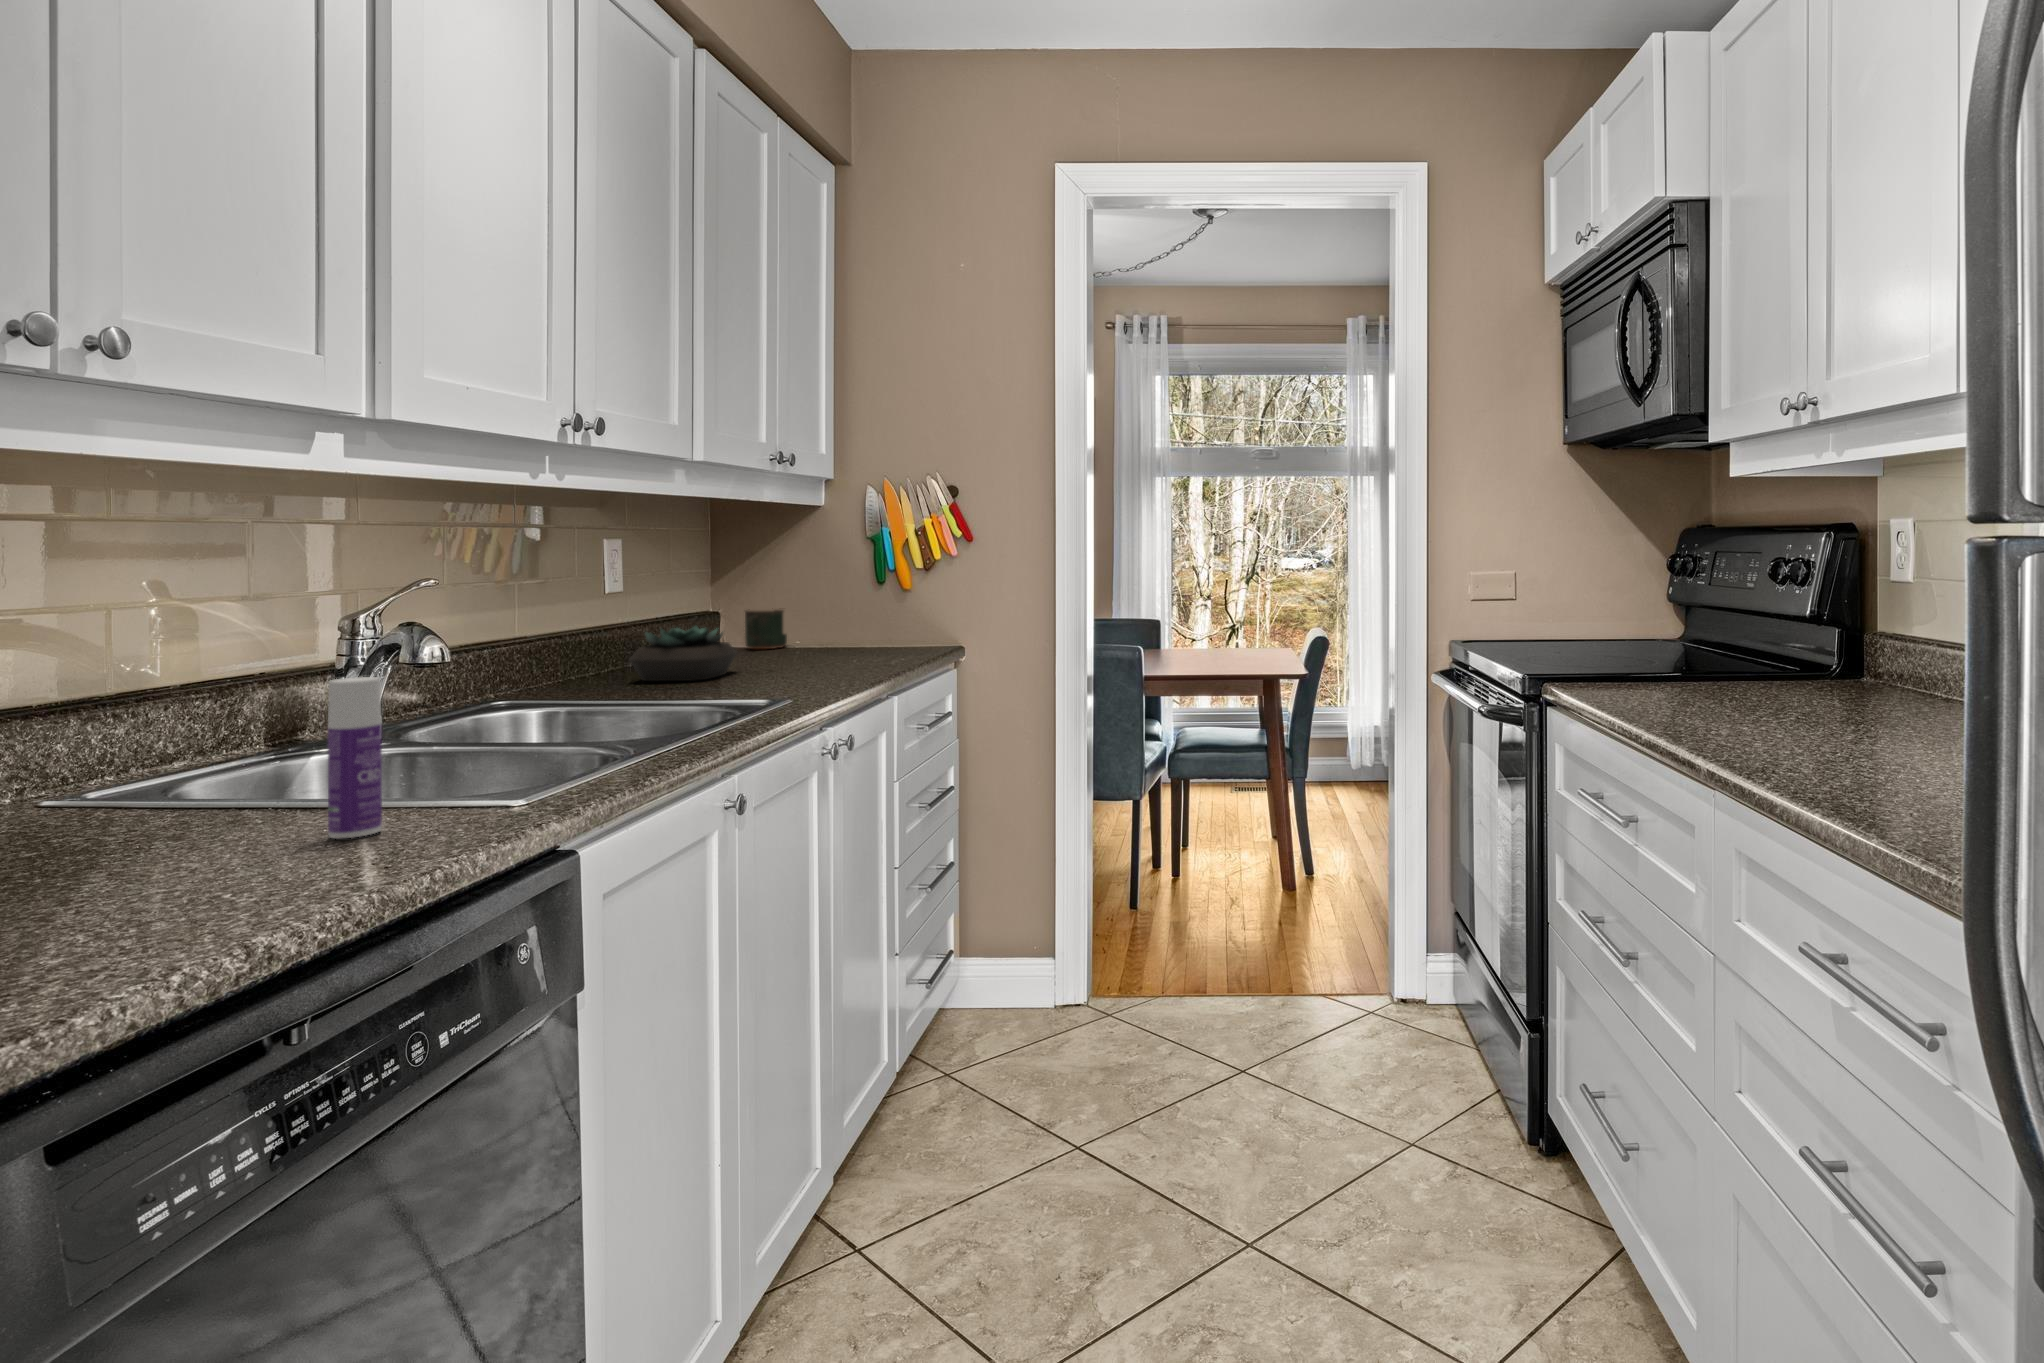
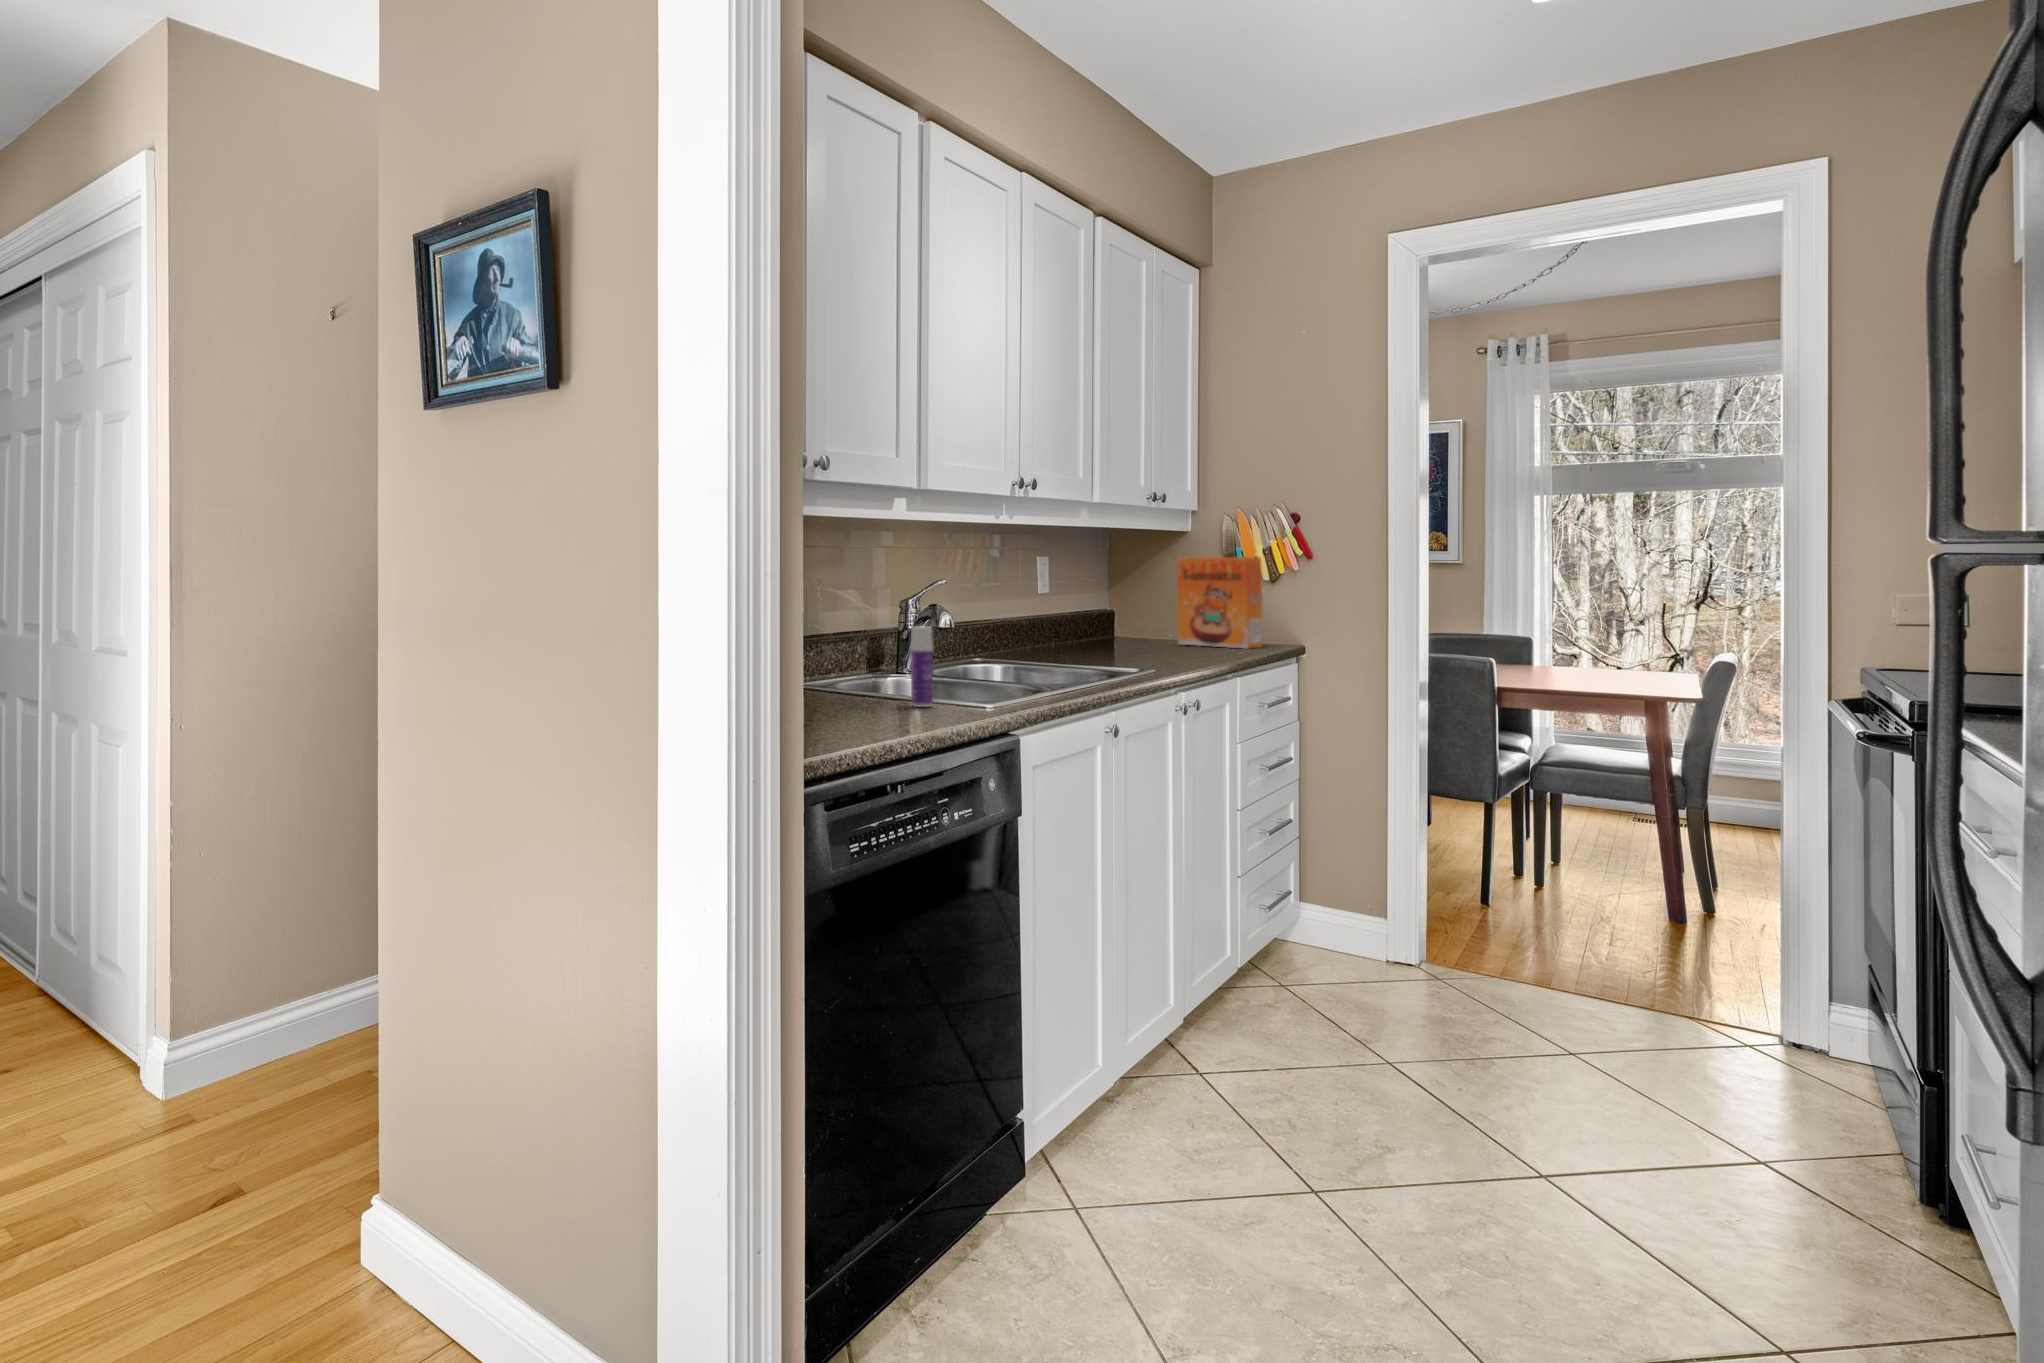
cereal box: none [811,538,918,654] -> present [1177,557,1262,649]
mug: present [745,608,787,649] -> none [1130,610,1161,640]
succulent plant: present [629,626,737,681] -> none [1051,619,1123,656]

